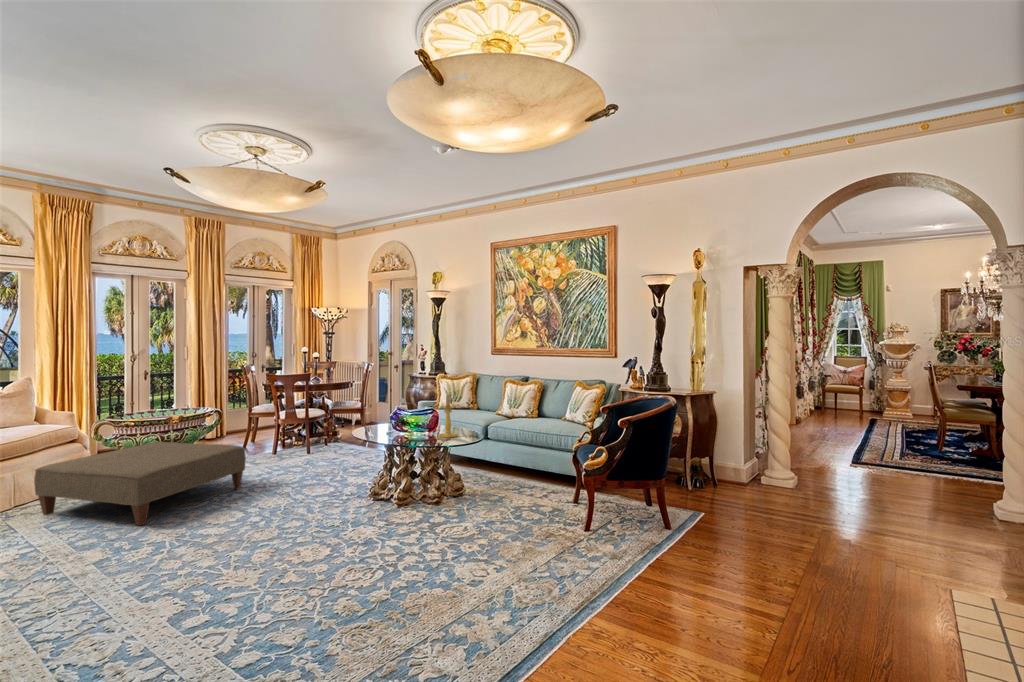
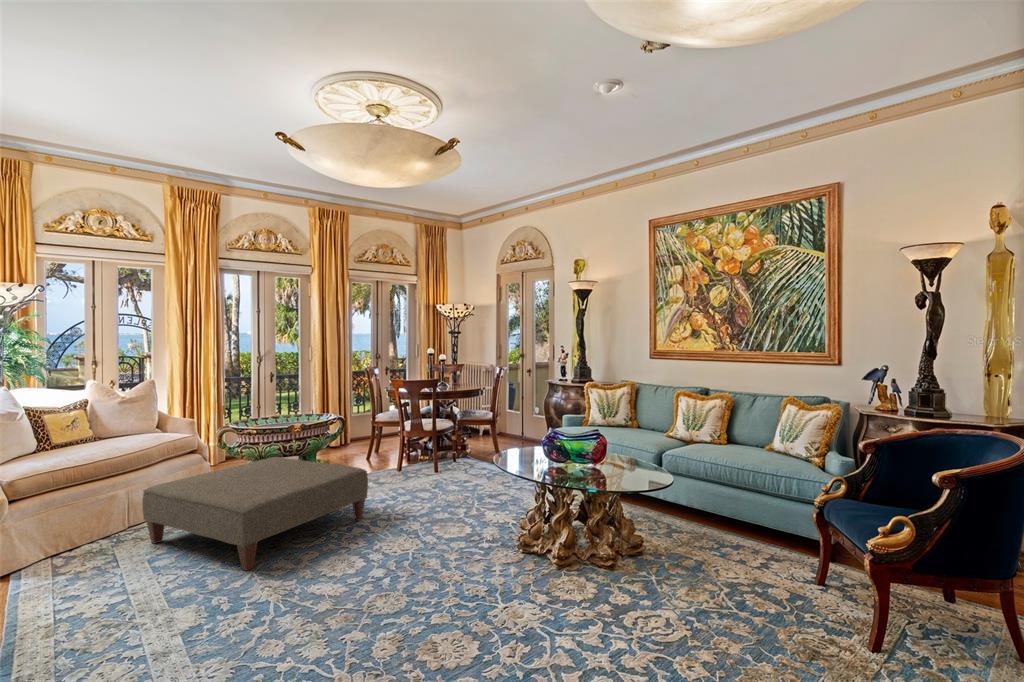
candle holder: present [438,395,458,438] -> none [606,415,633,474]

